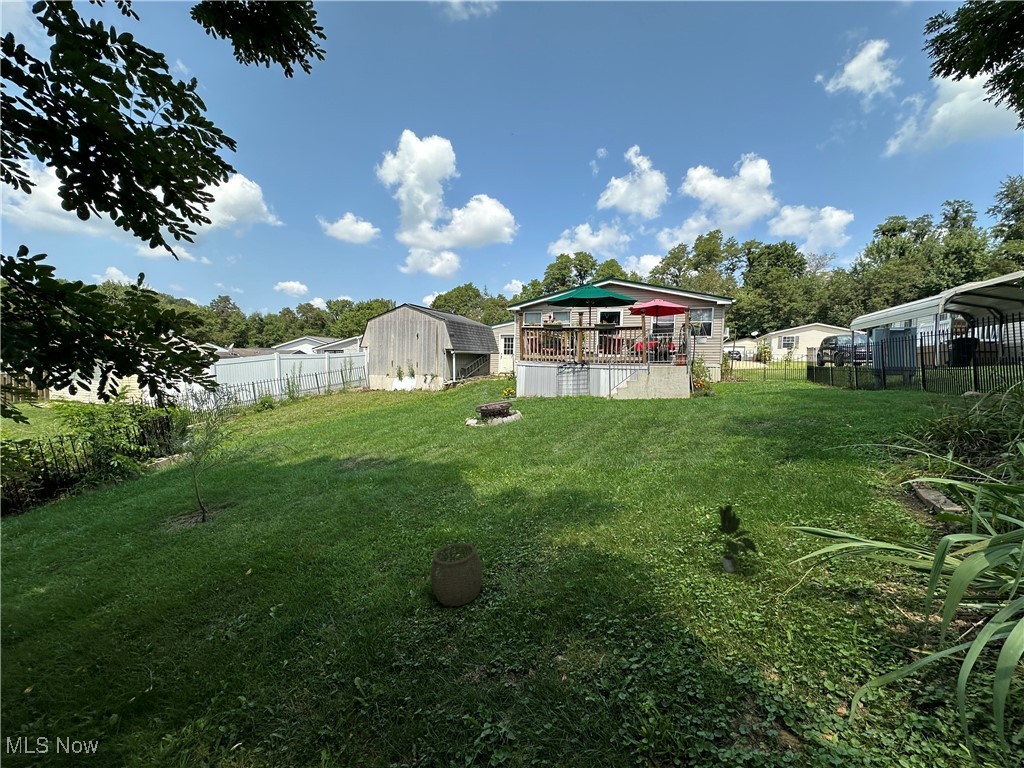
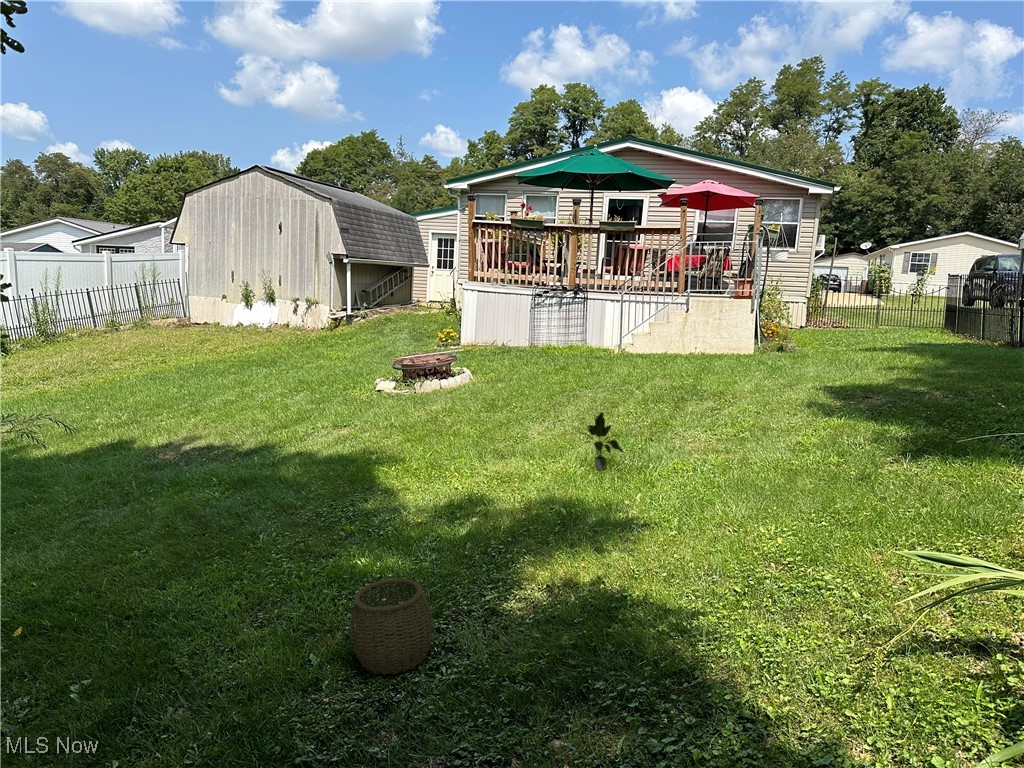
potted plant: present [706,505,759,573] -> present [582,412,623,470]

